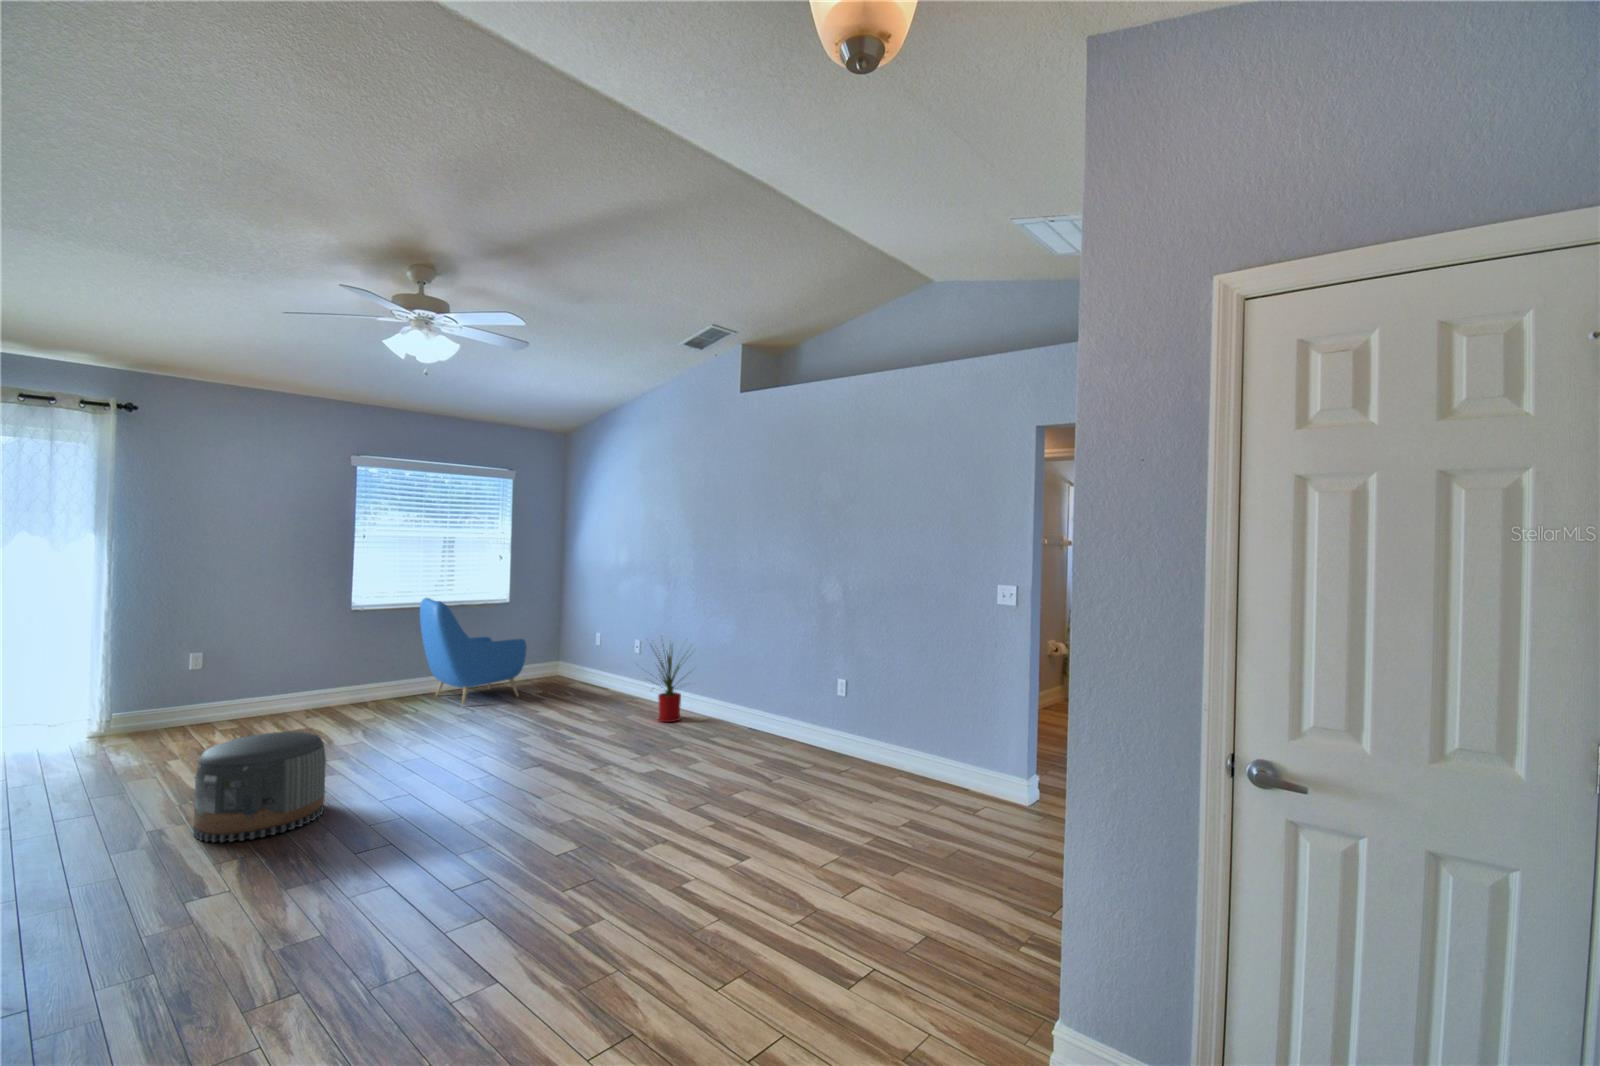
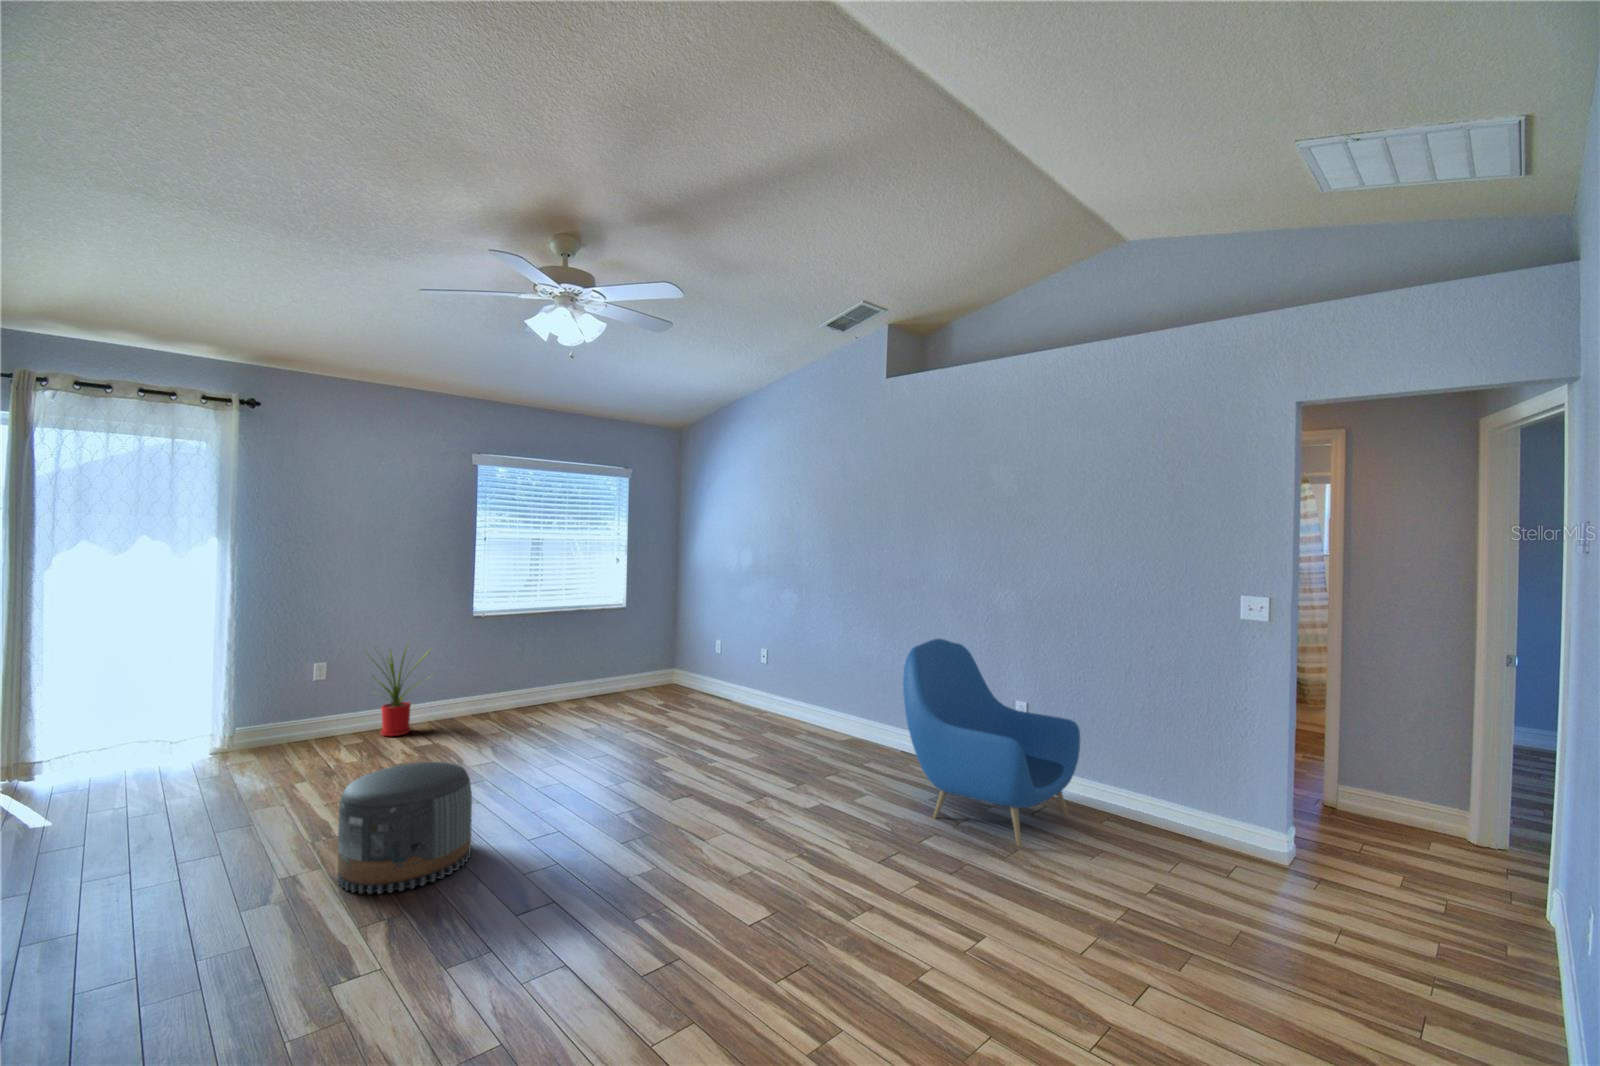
armchair: present [420,598,527,705] -> present [903,639,1080,846]
house plant: present [658,649,691,722] -> present [369,644,428,736]

